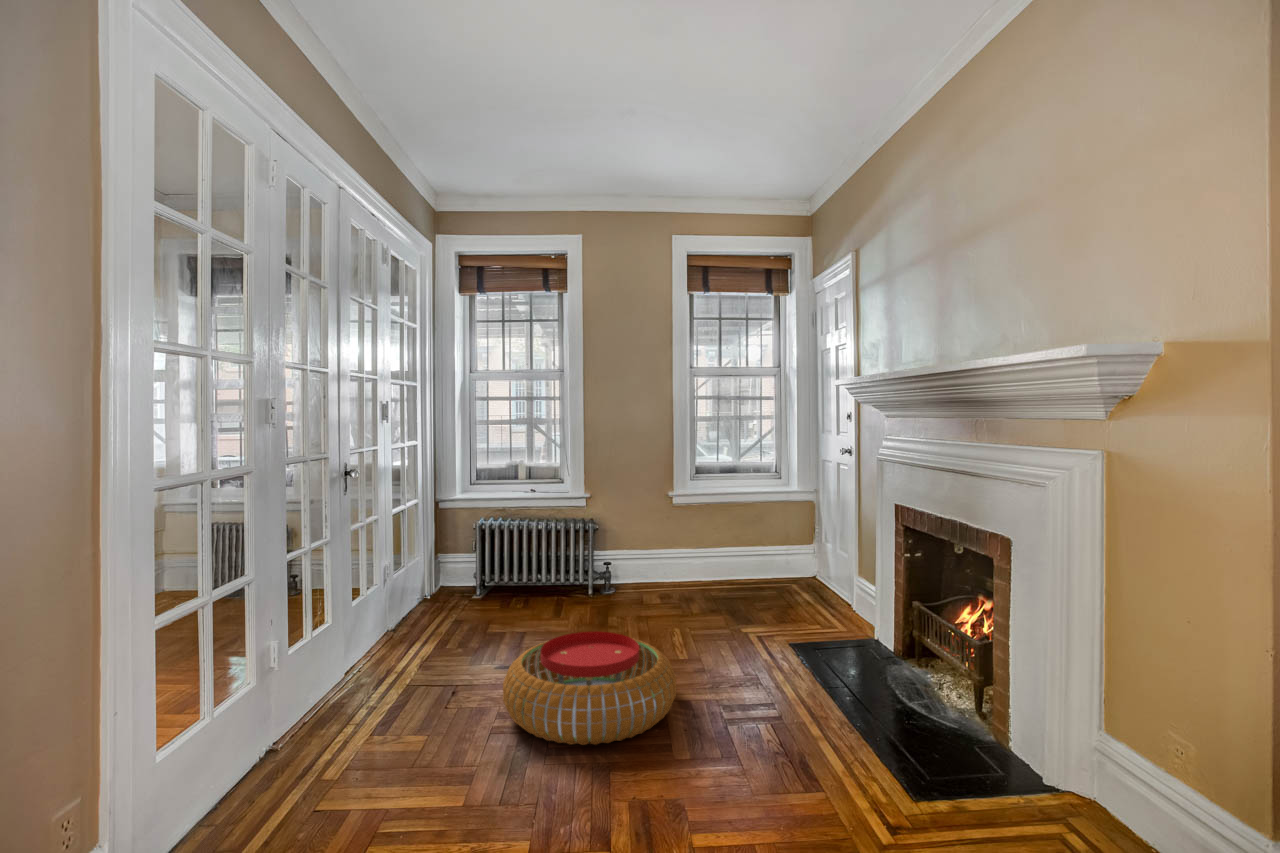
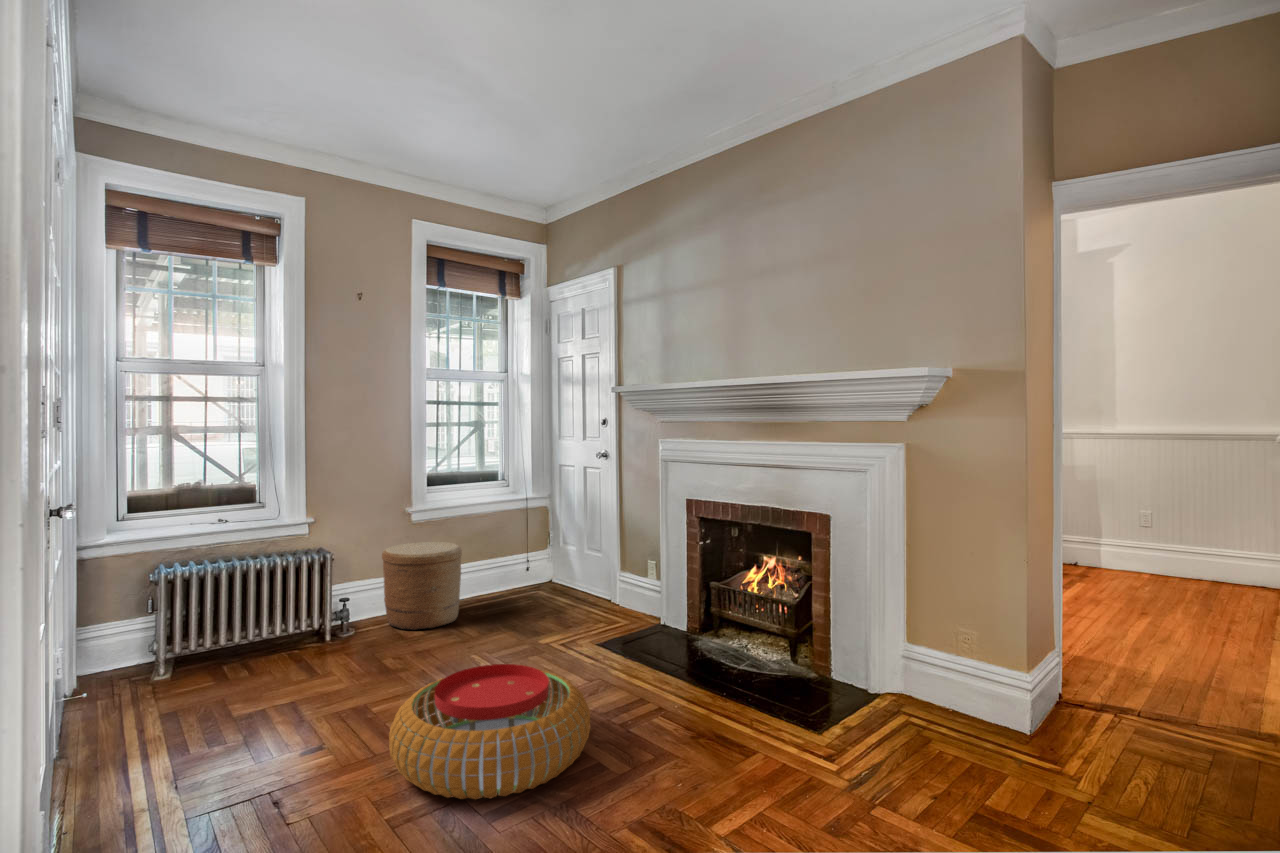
woven basket: none [635,523,702,600] -> present [382,542,462,630]

